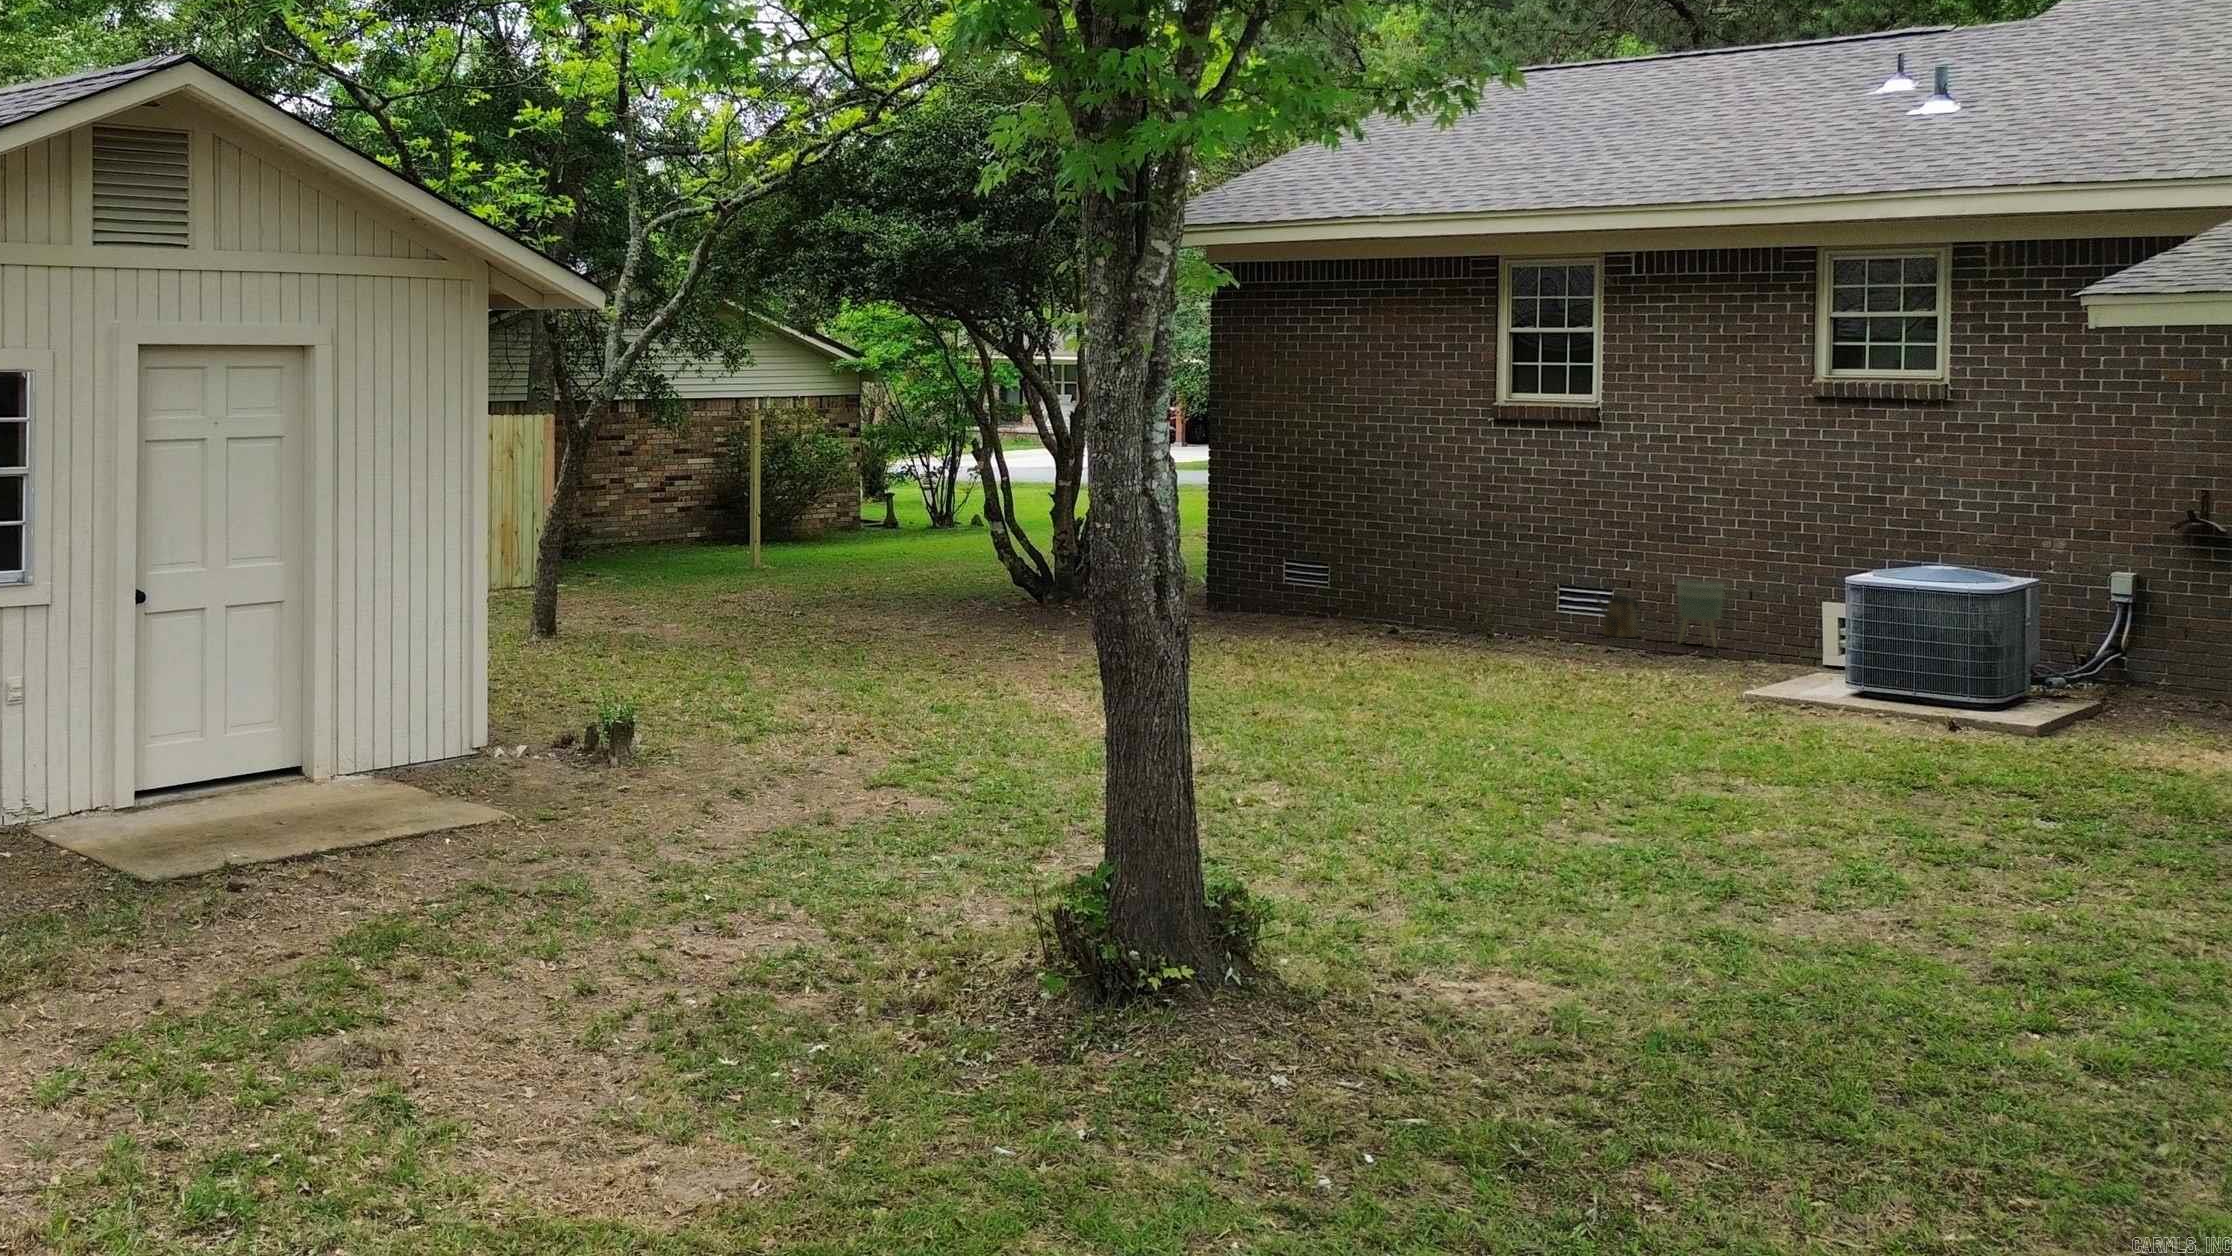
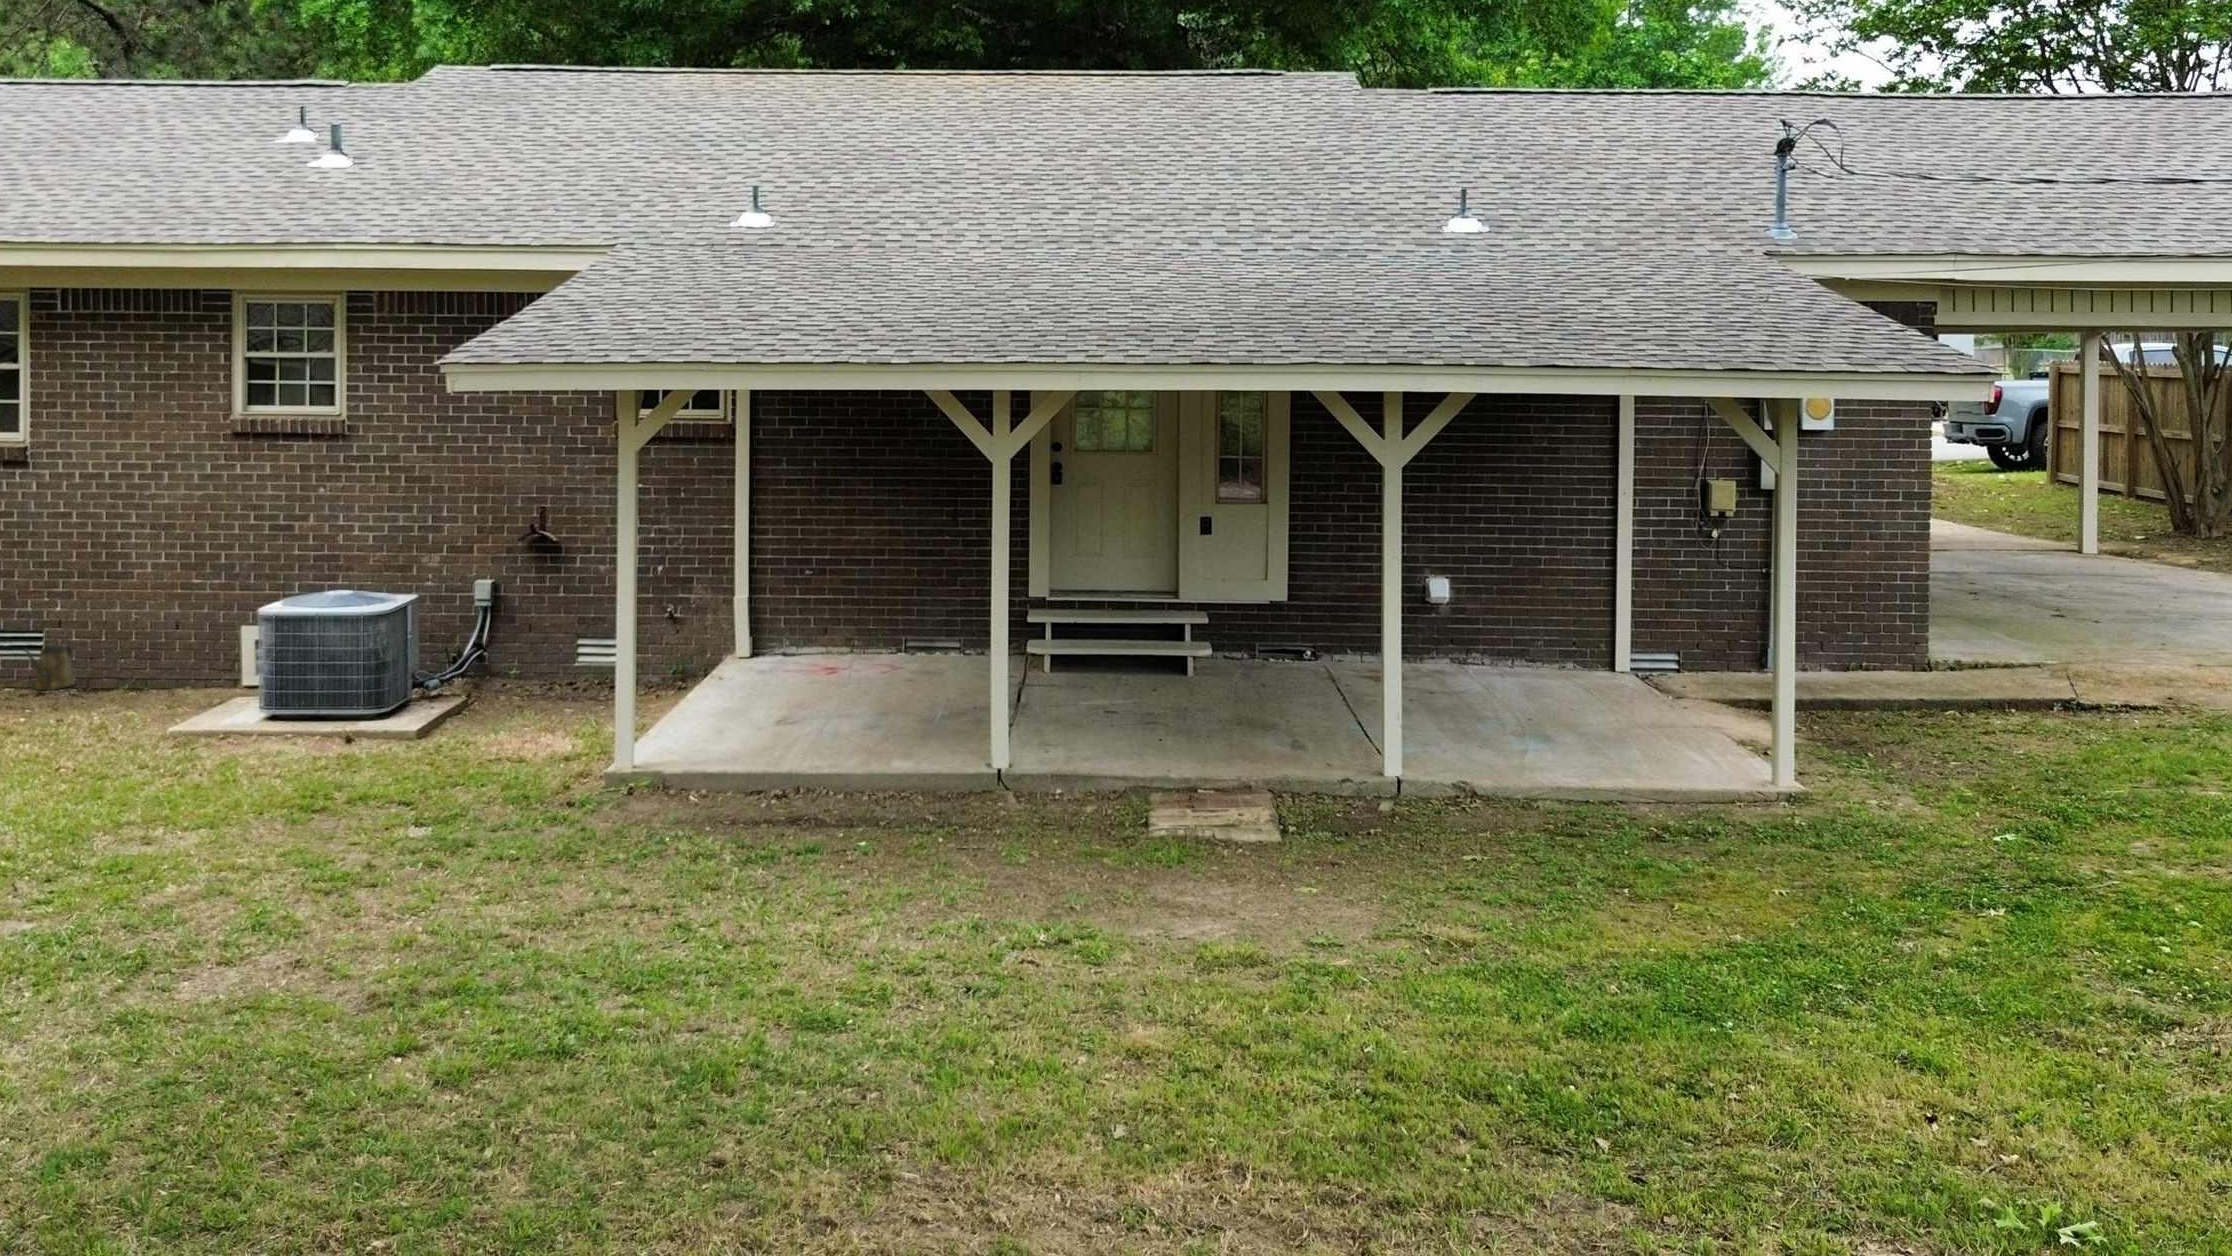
planter: present [1677,580,1724,647] -> none [111,619,157,687]

